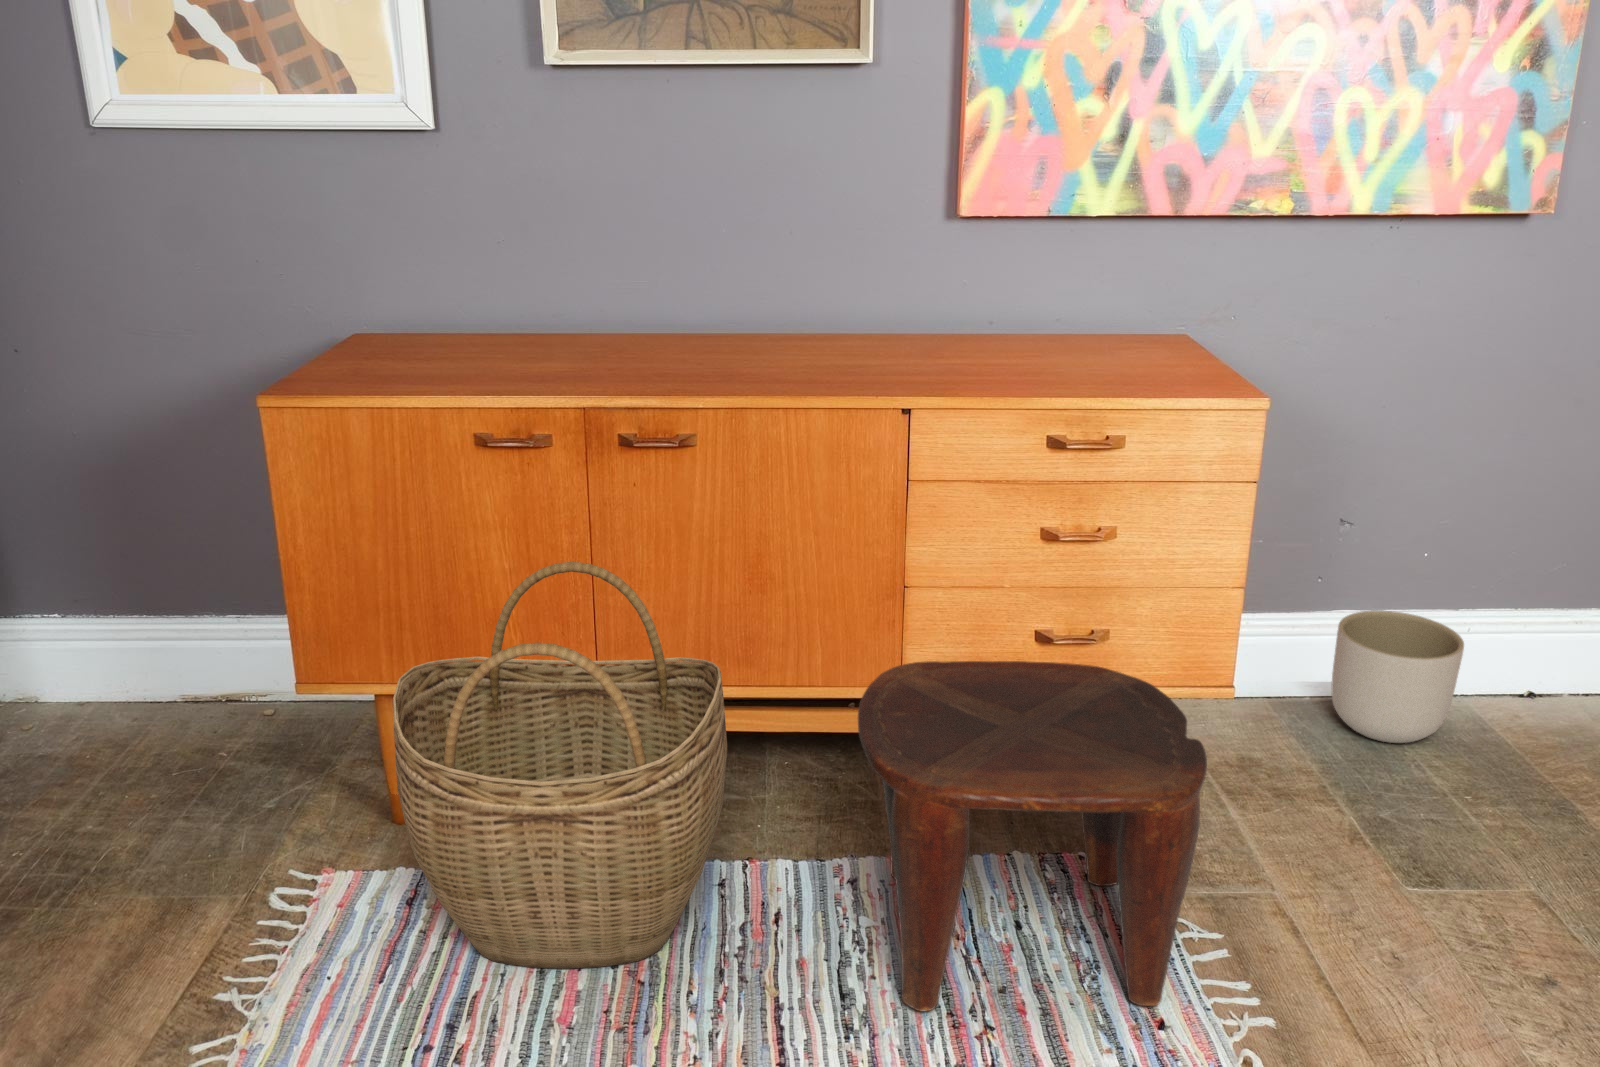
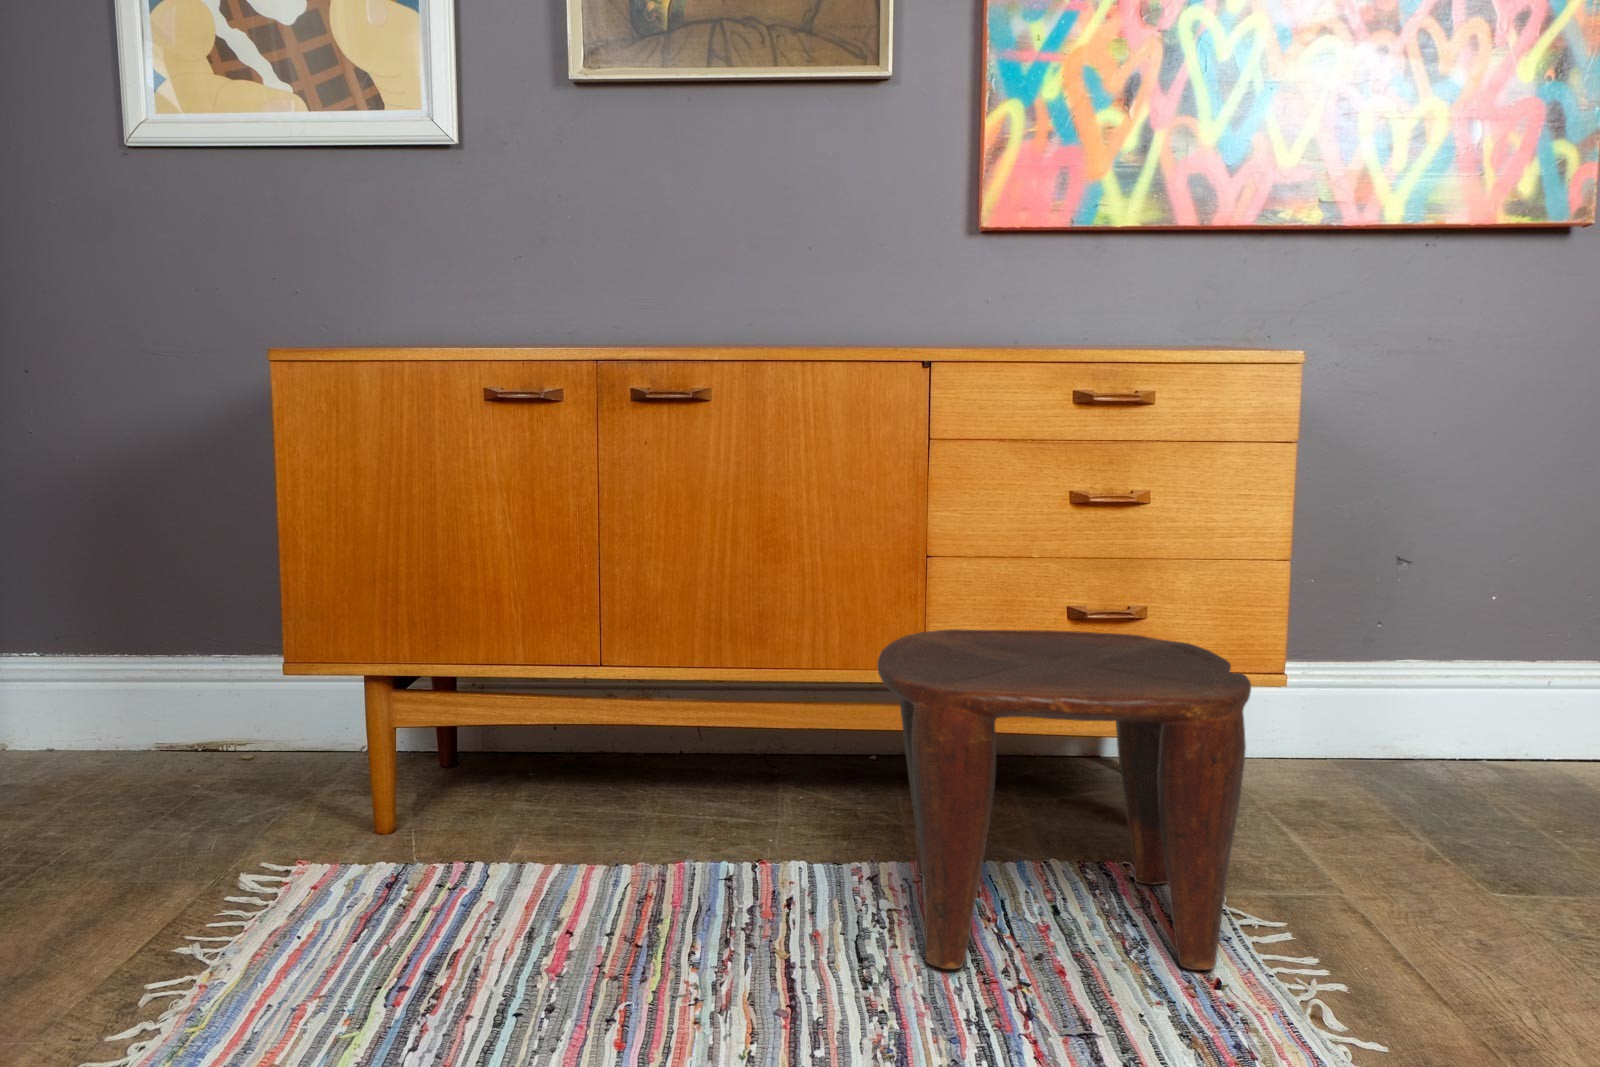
woven basket: present [393,562,727,969] -> none [388,511,739,934]
planter: present [1332,611,1464,743] -> none [1404,652,1544,787]

